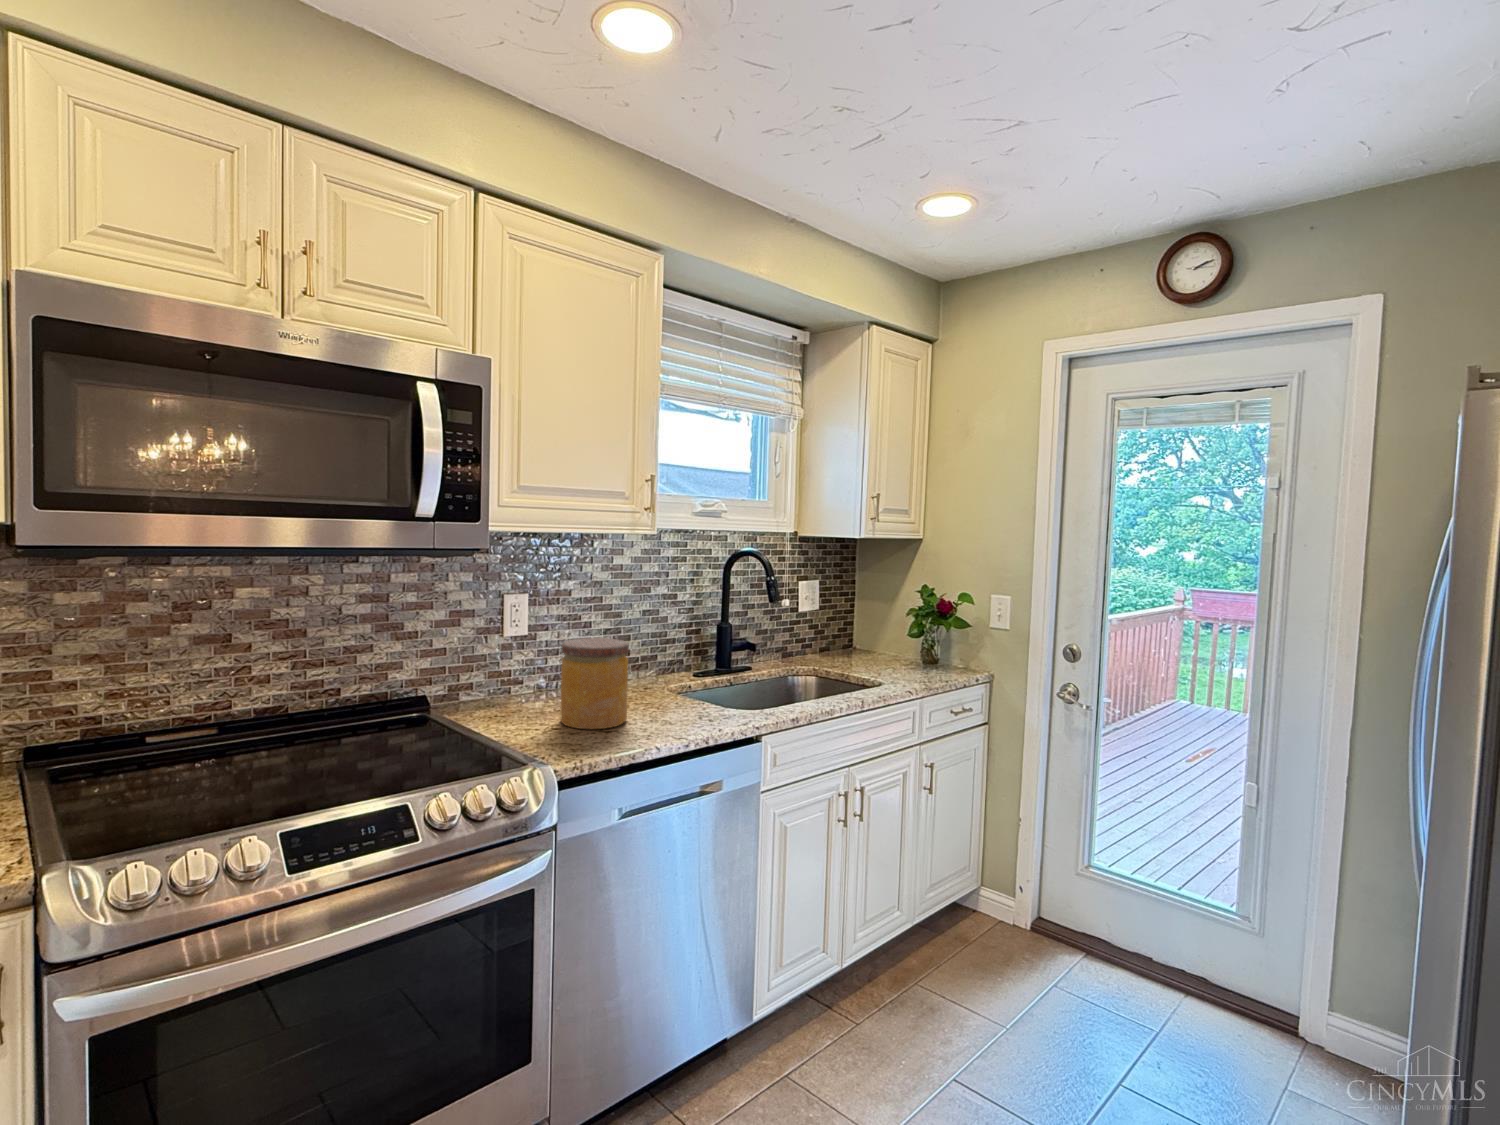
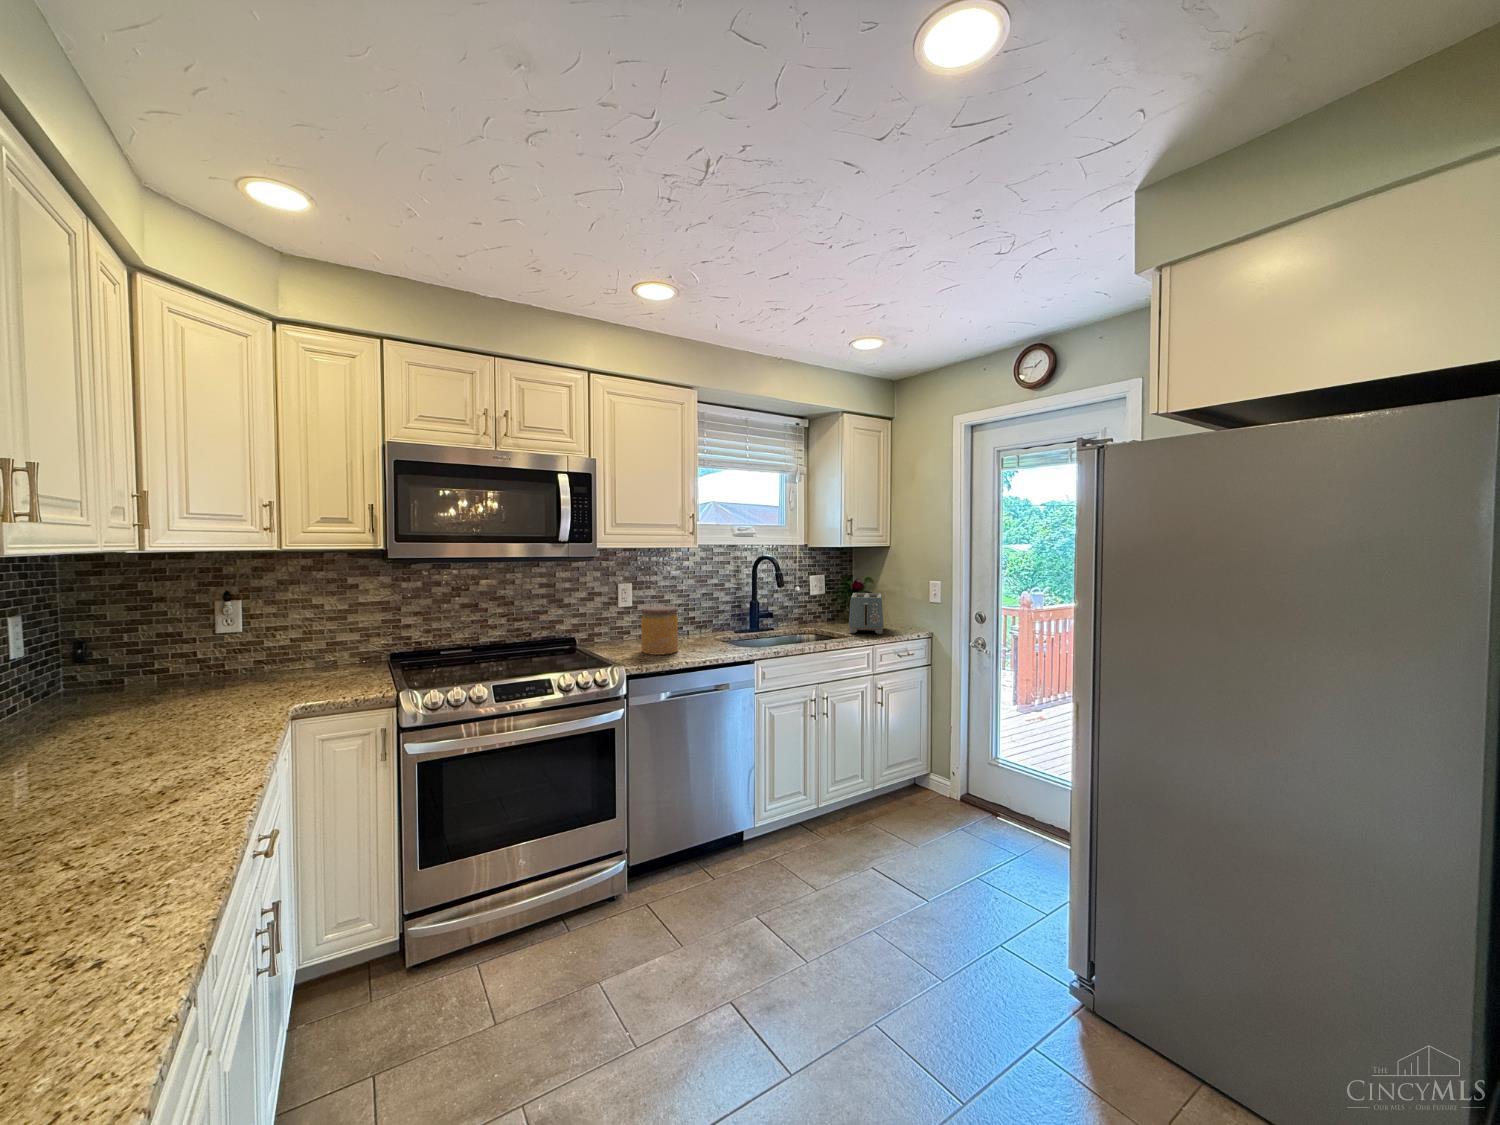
toaster: none [862,610,926,677] -> present [849,593,883,634]

